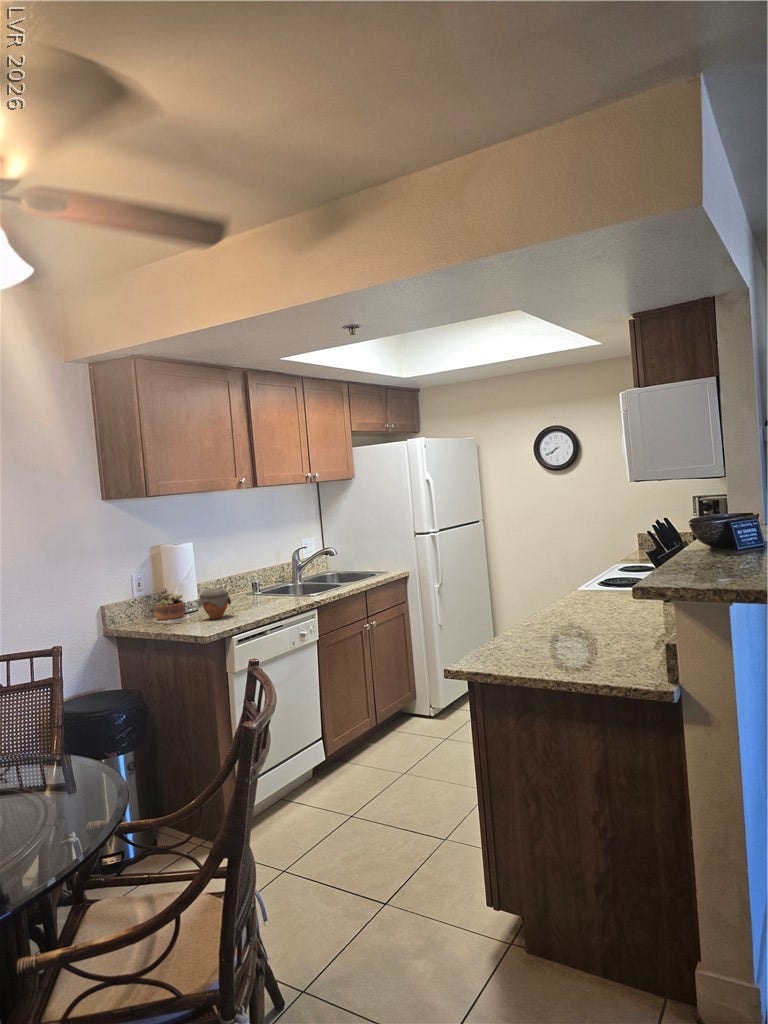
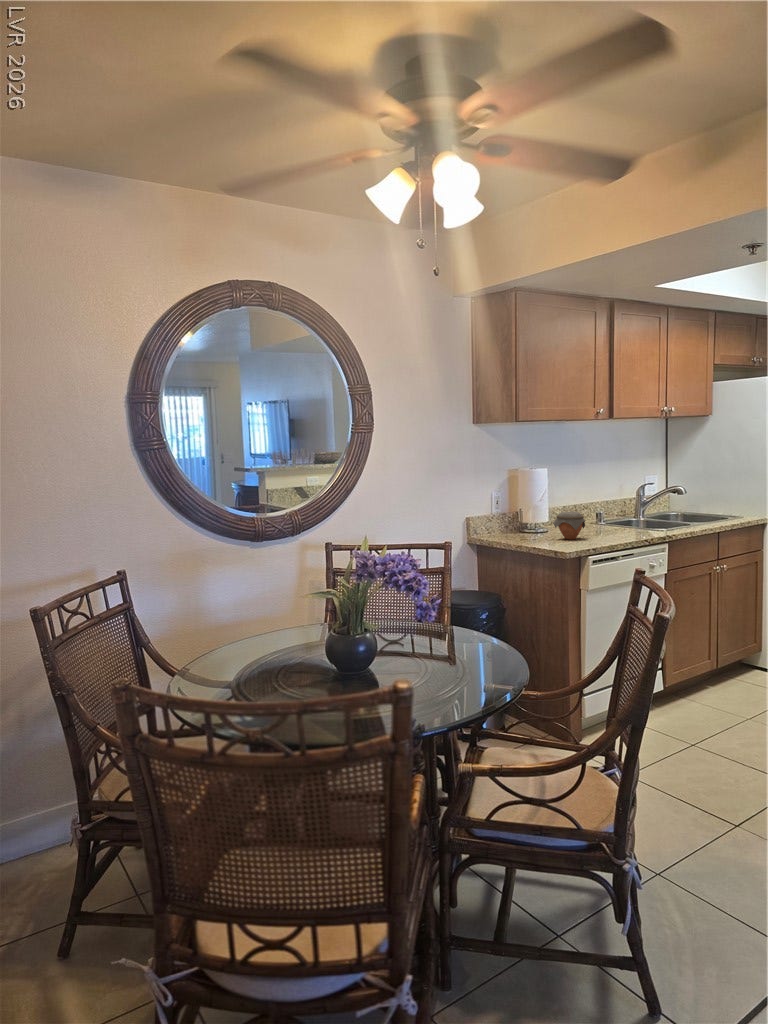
succulent plant: present [153,592,191,624] -> none [508,511,545,539]

